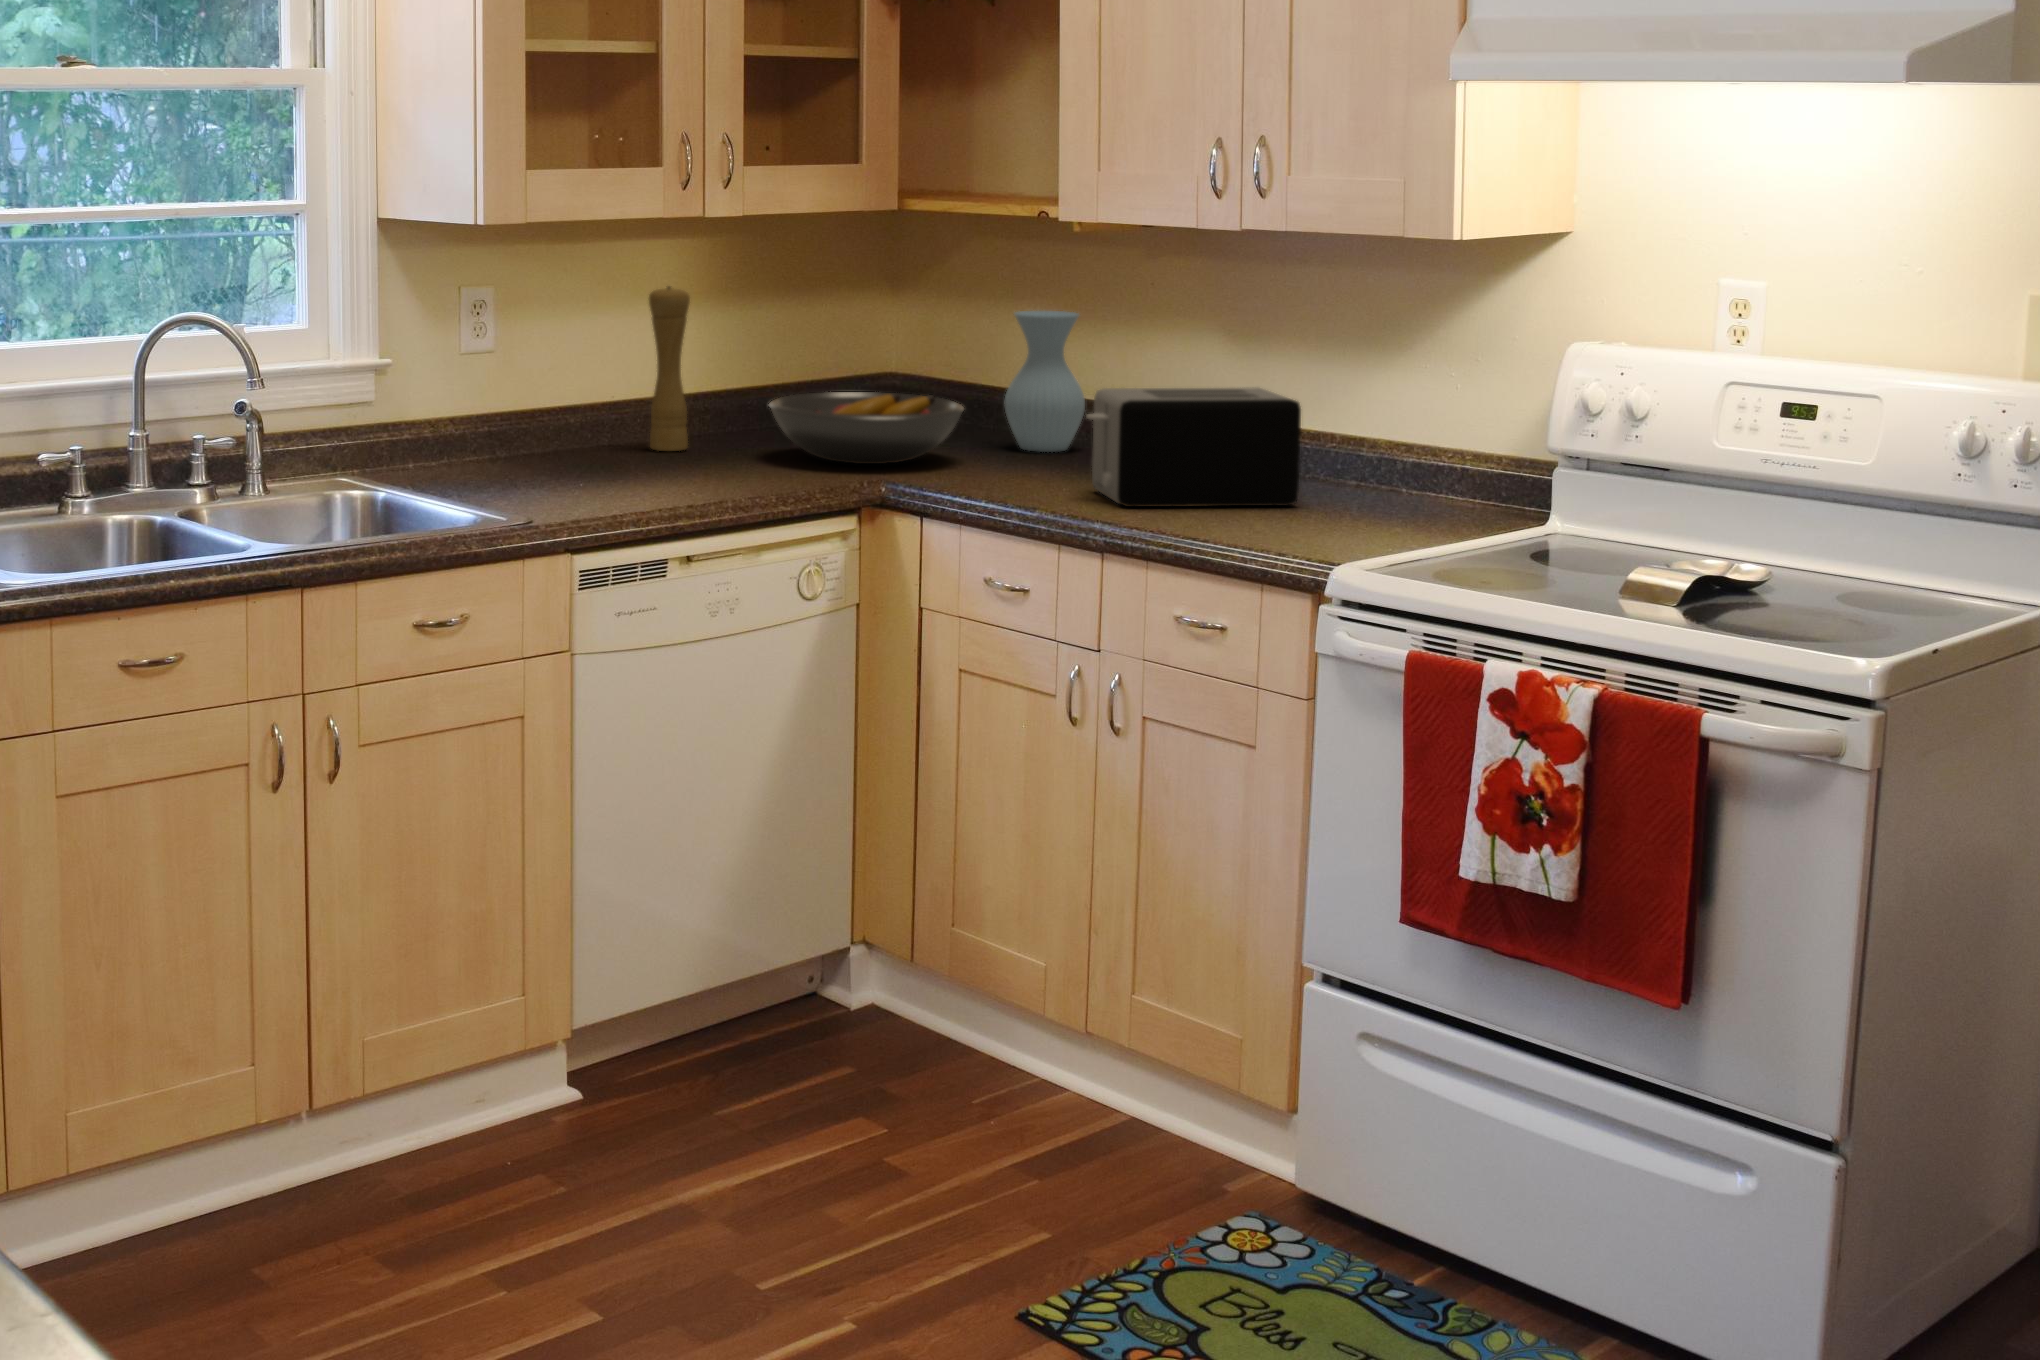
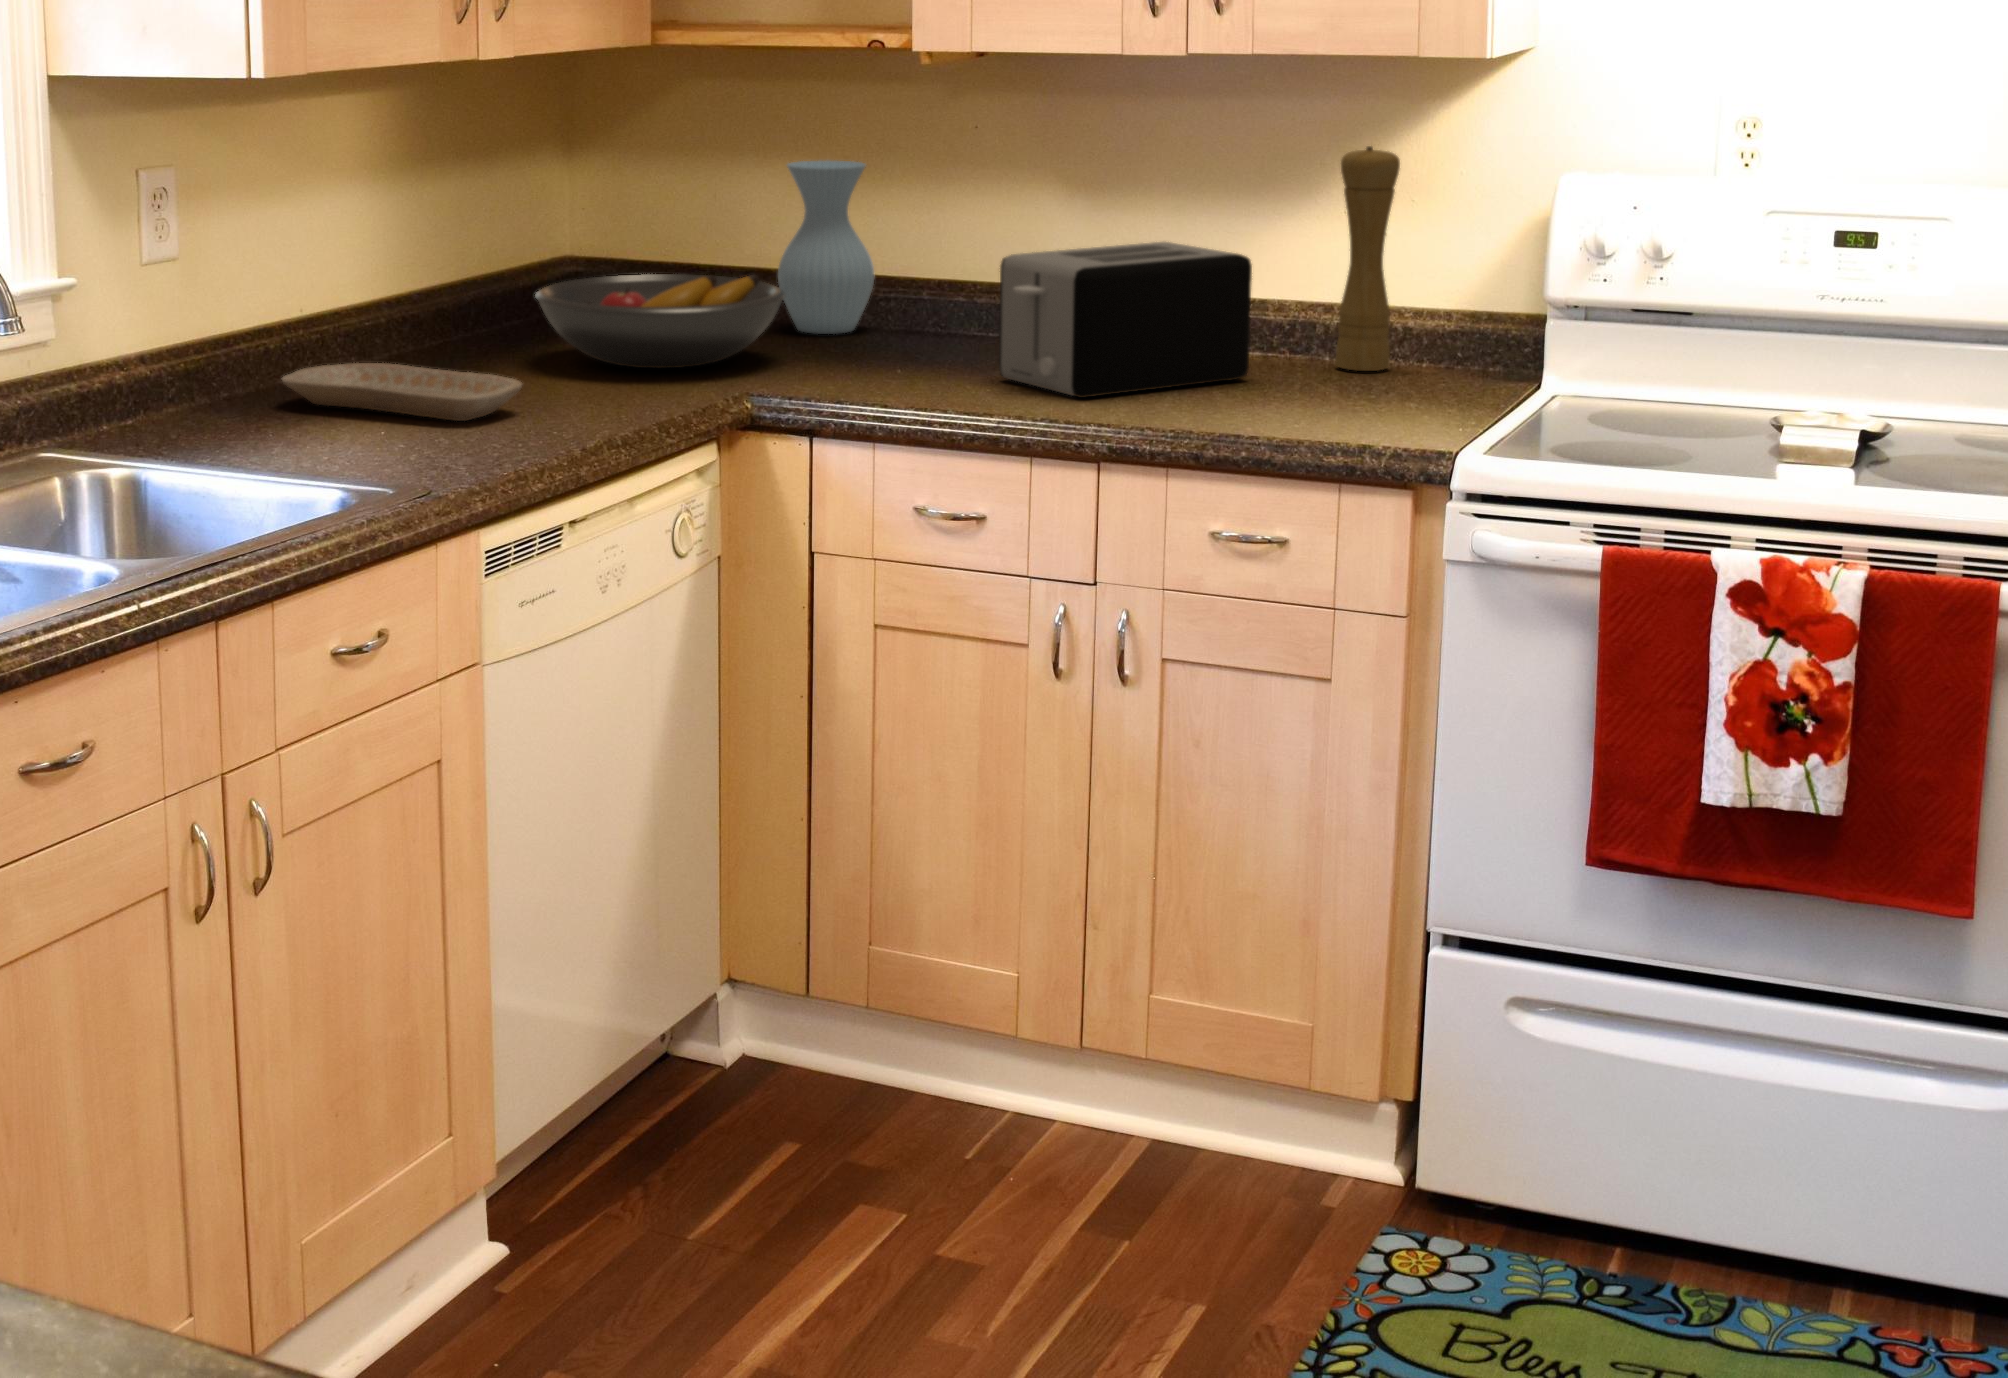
pepper mill: present [649,286,690,451] -> present [1336,146,1400,371]
tray: none [543,439,694,483] -> present [282,363,522,421]

